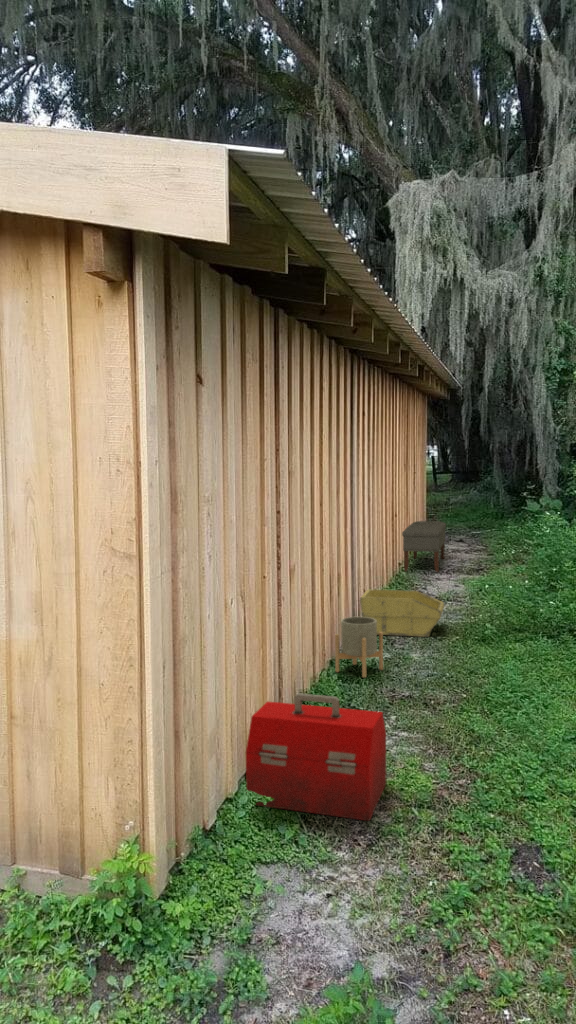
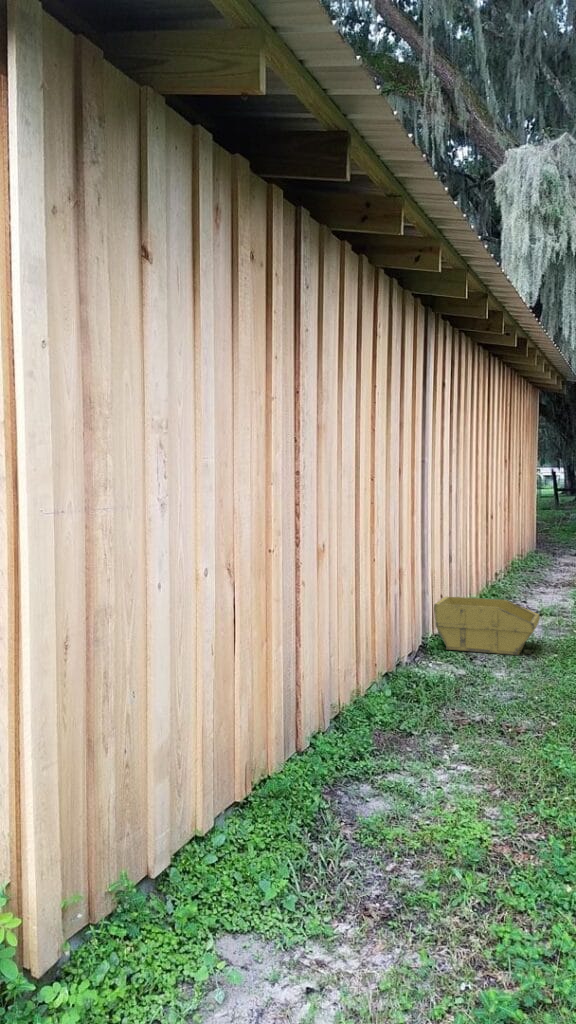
bench: present [402,521,446,572] -> none [499,529,554,587]
planter: present [335,617,383,677] -> none [393,623,454,697]
toolbox: present [246,694,386,821] -> none [233,702,428,882]

